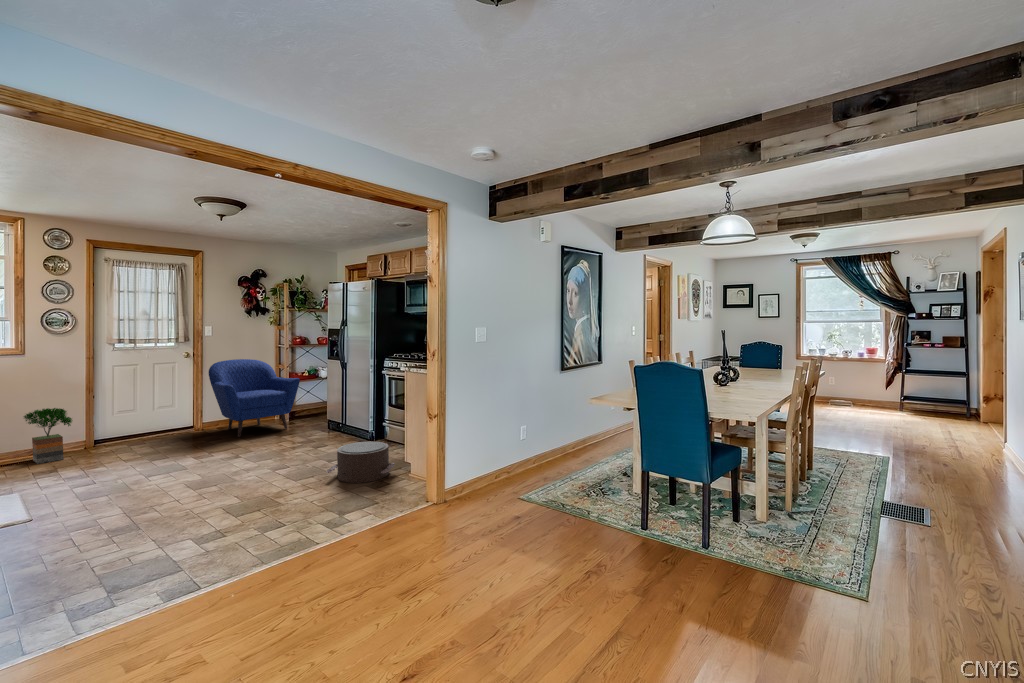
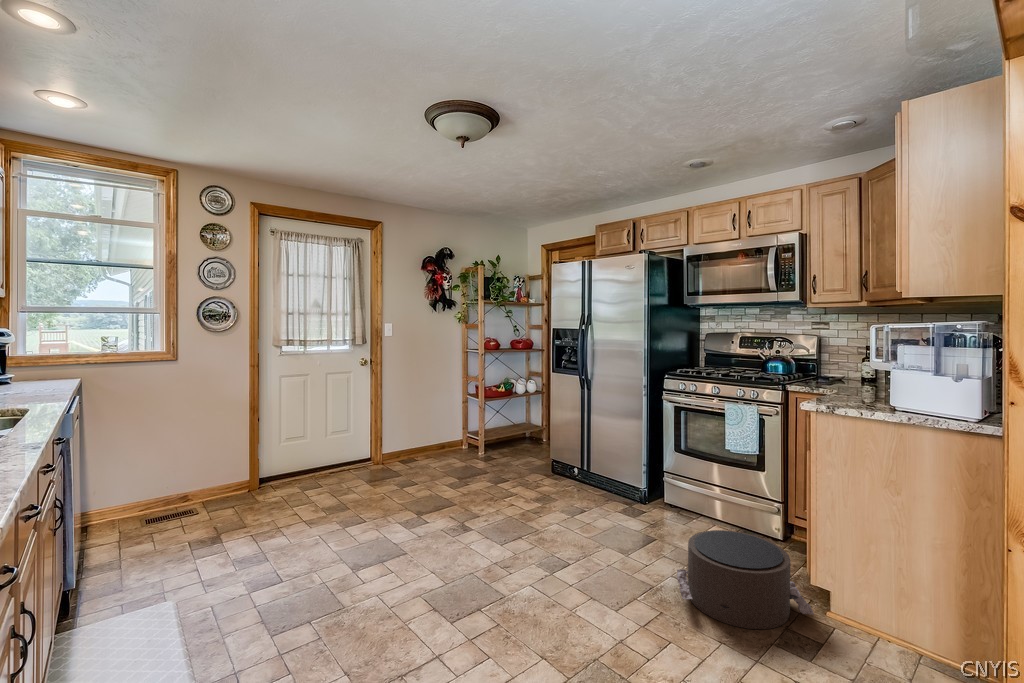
armchair: present [209,359,300,437] -> none [392,368,510,481]
potted tree: present [24,408,72,464] -> none [173,437,238,521]

